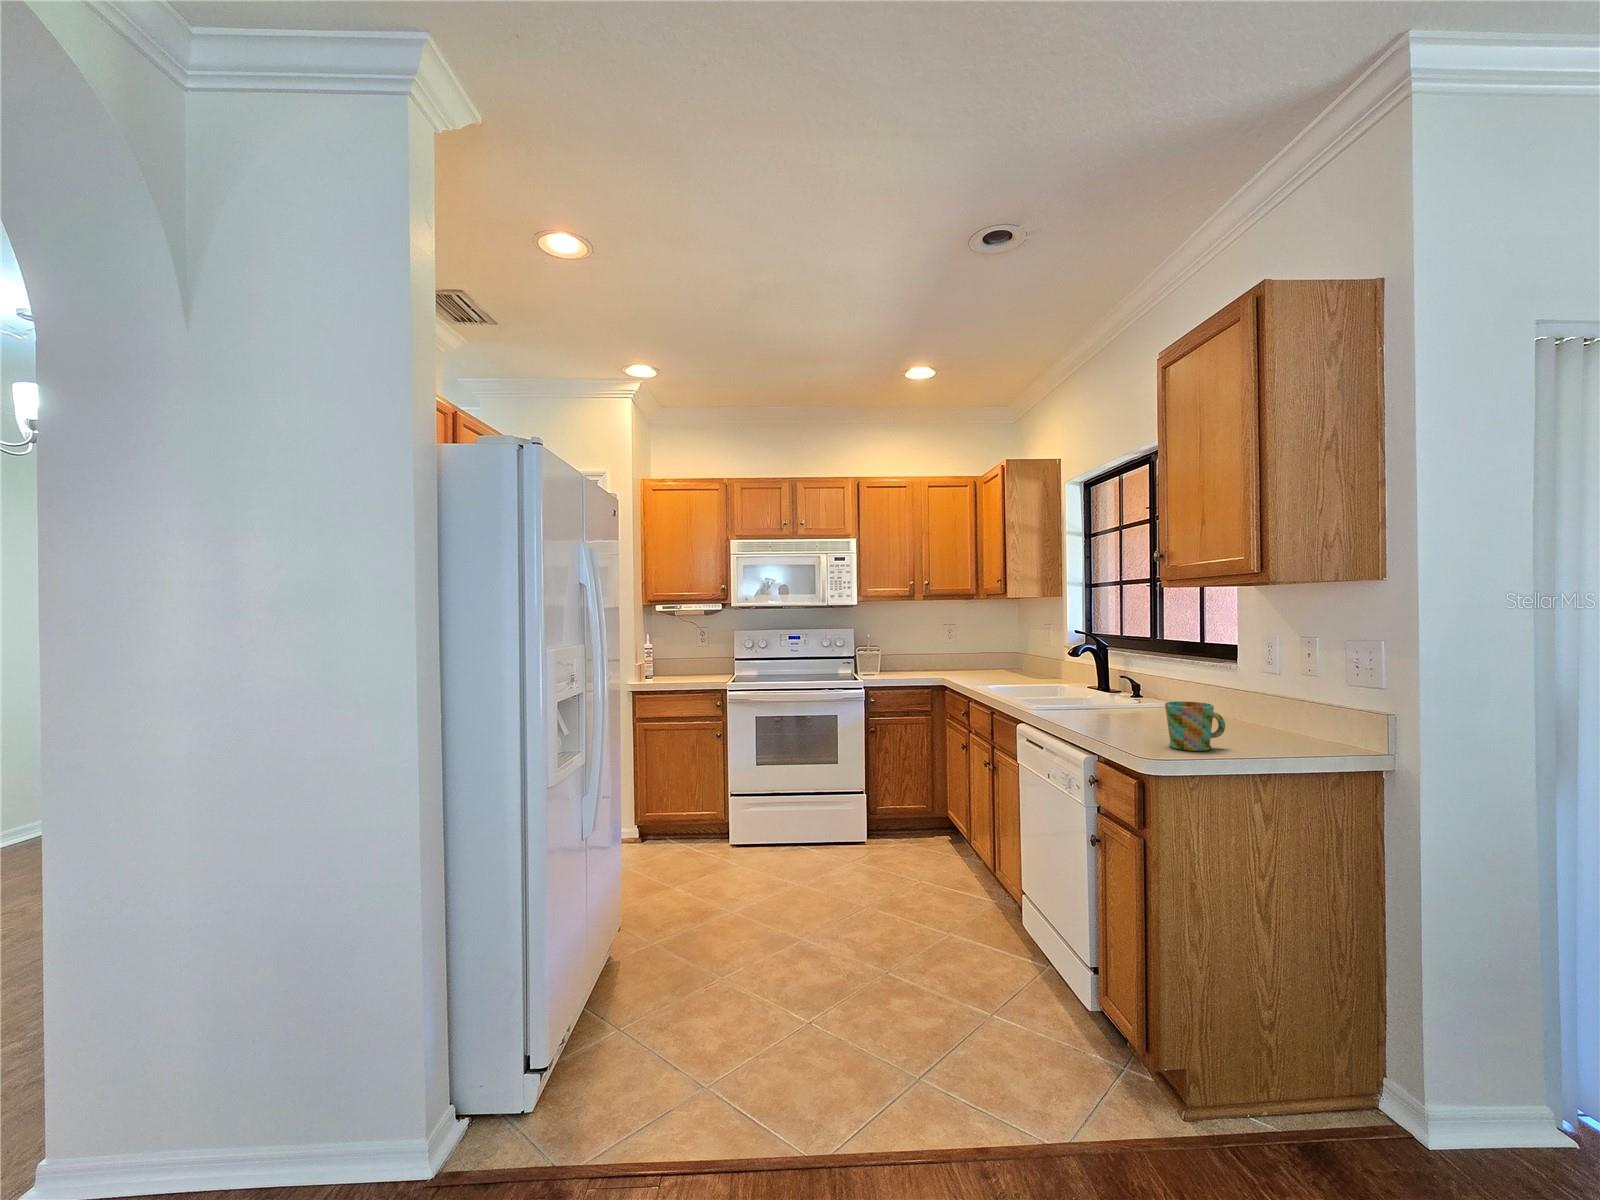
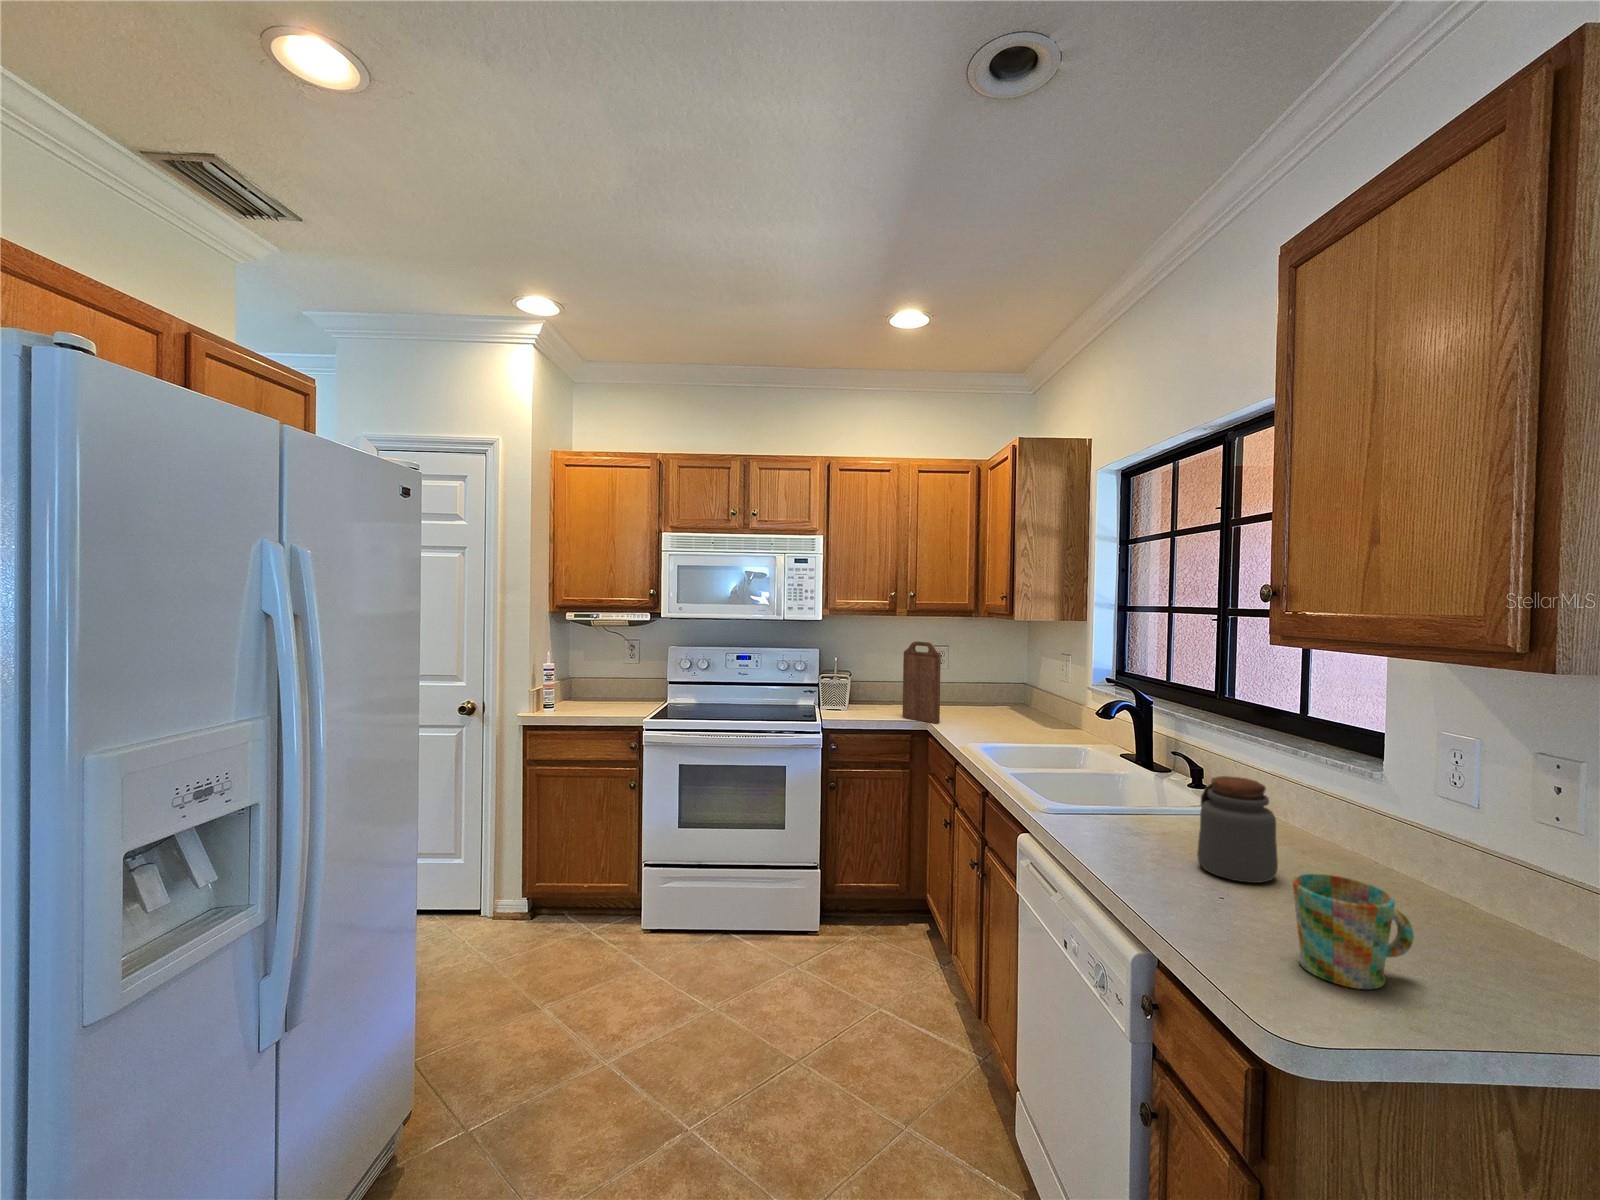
cutting board: none [923,617,953,679] -> present [903,641,941,724]
jar: none [1126,669,1172,728] -> present [1197,776,1278,883]

